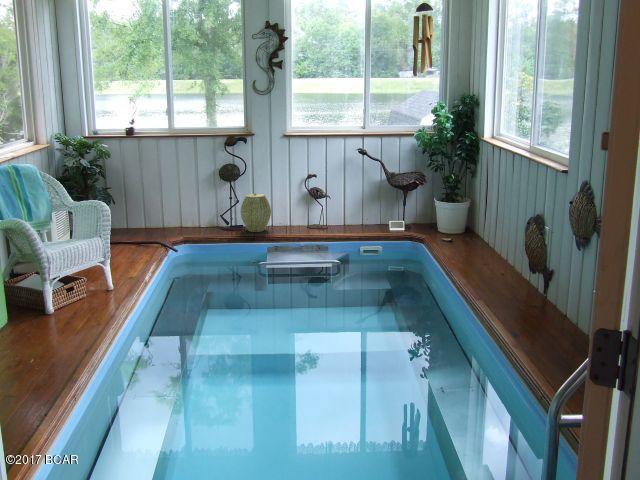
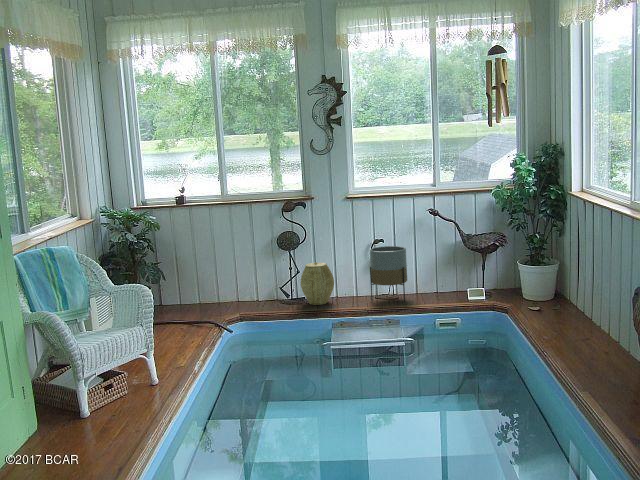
planter: none [304,181,337,231] -> present [370,246,407,302]

